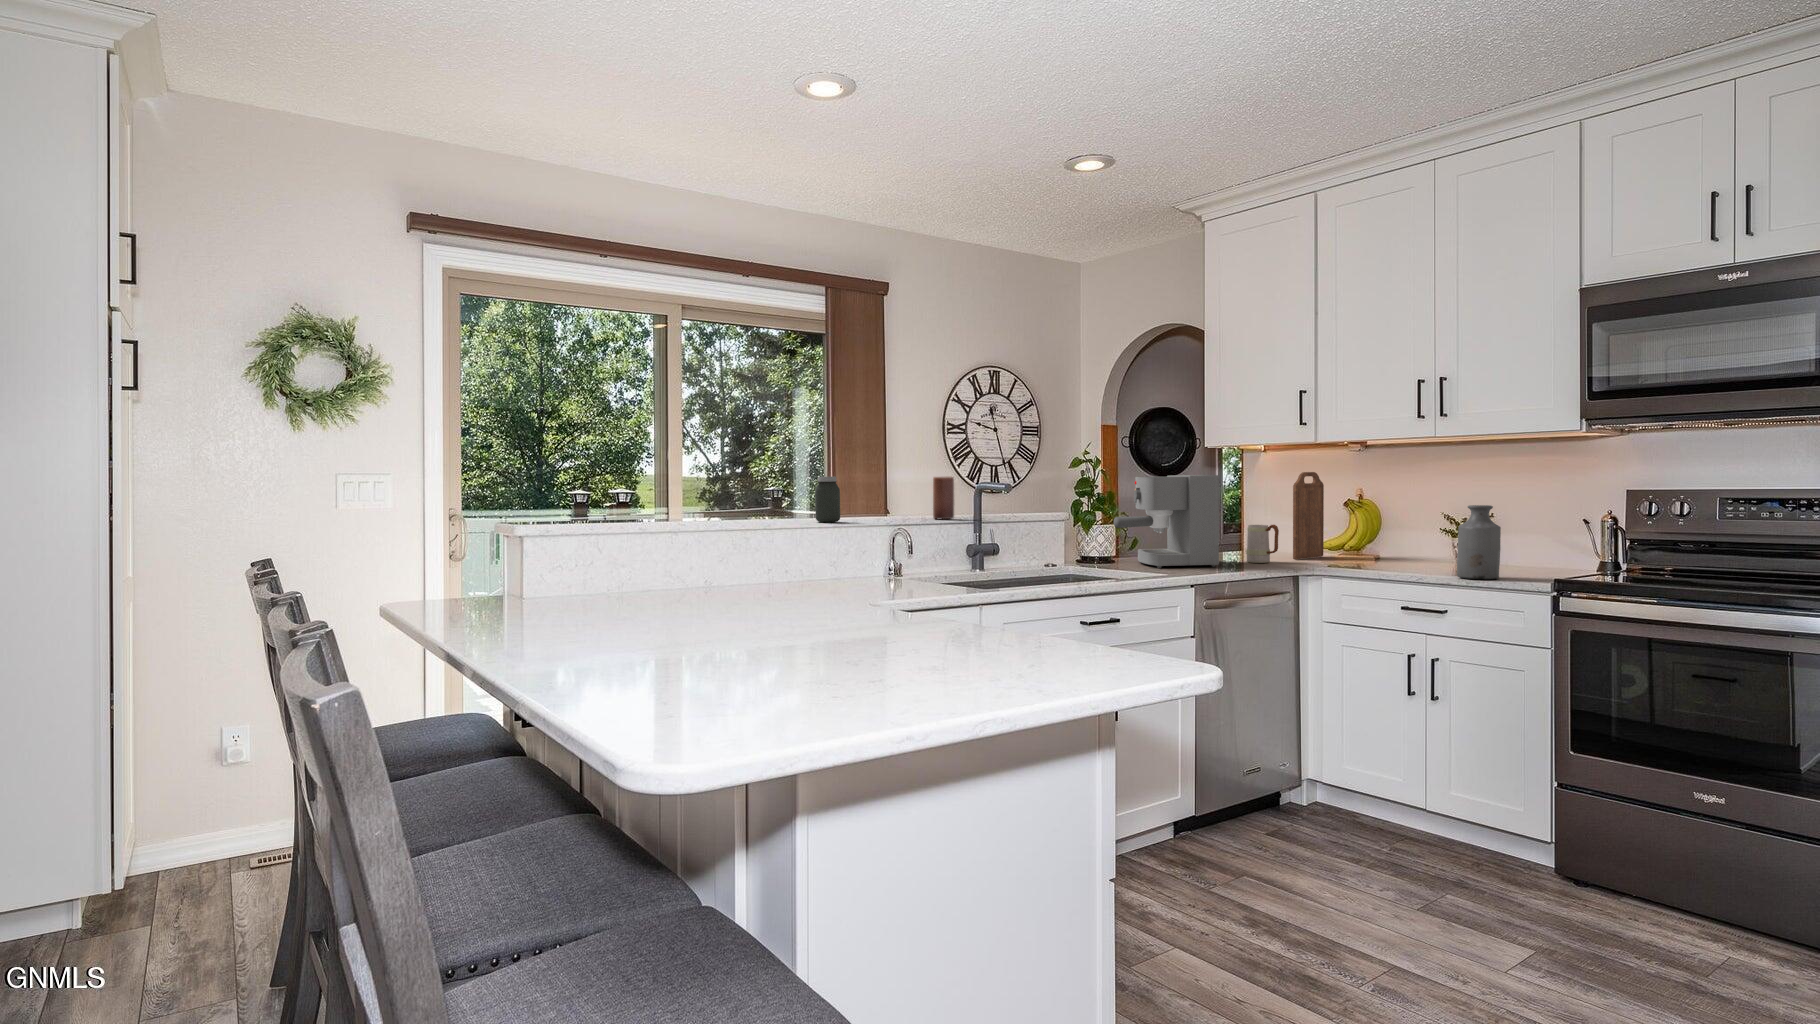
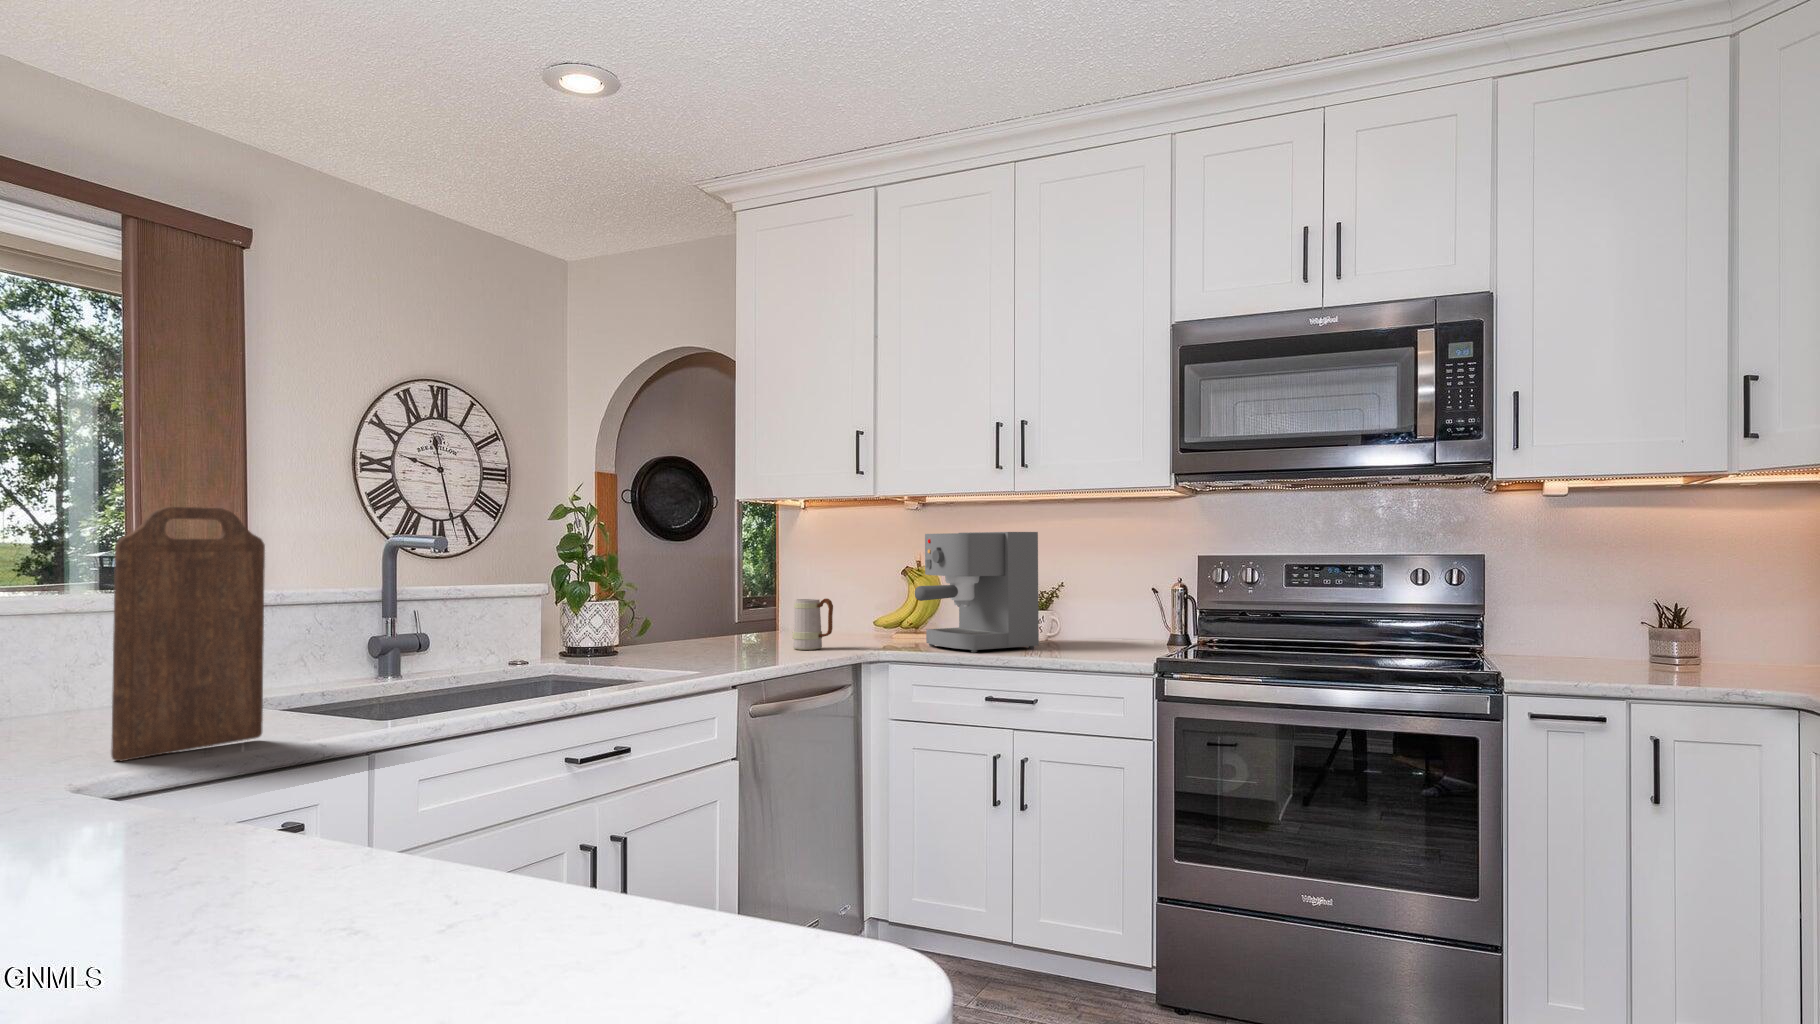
cutting board: present [1293,472,1324,560] -> present [111,507,265,761]
coffee maker: present [1114,475,1219,568] -> present [915,532,1039,653]
jar: present [815,477,840,522] -> none [52,518,111,603]
candle: present [933,477,954,519] -> none [311,525,352,596]
bottle: present [1457,505,1501,580] -> none [1043,571,1088,661]

